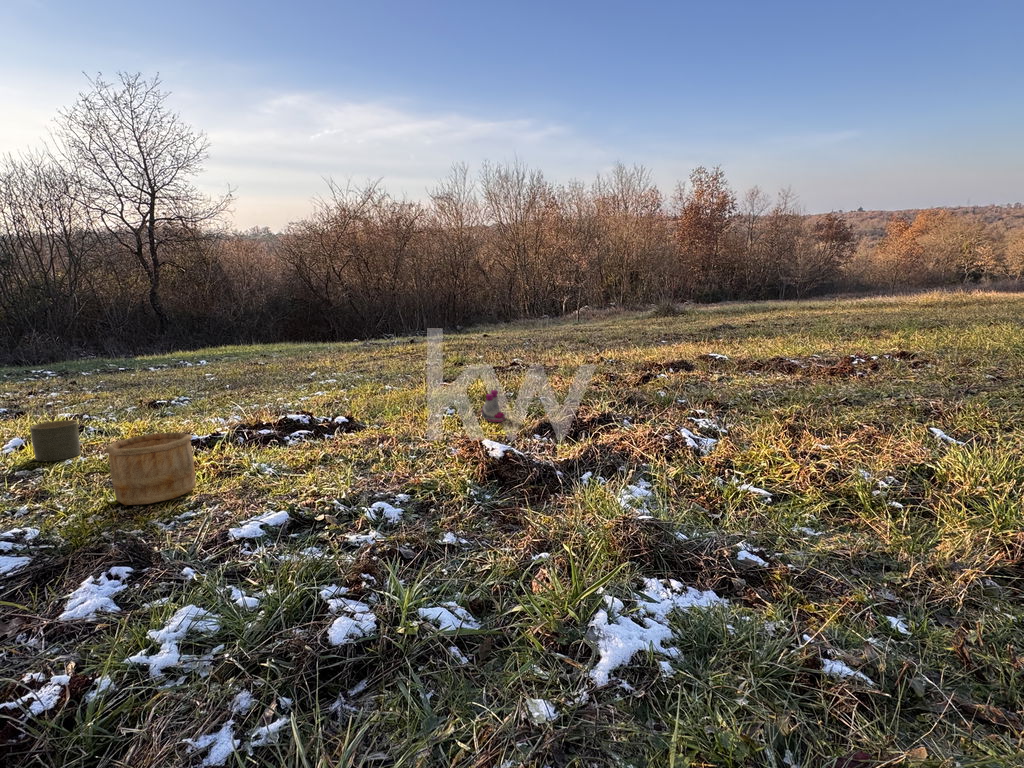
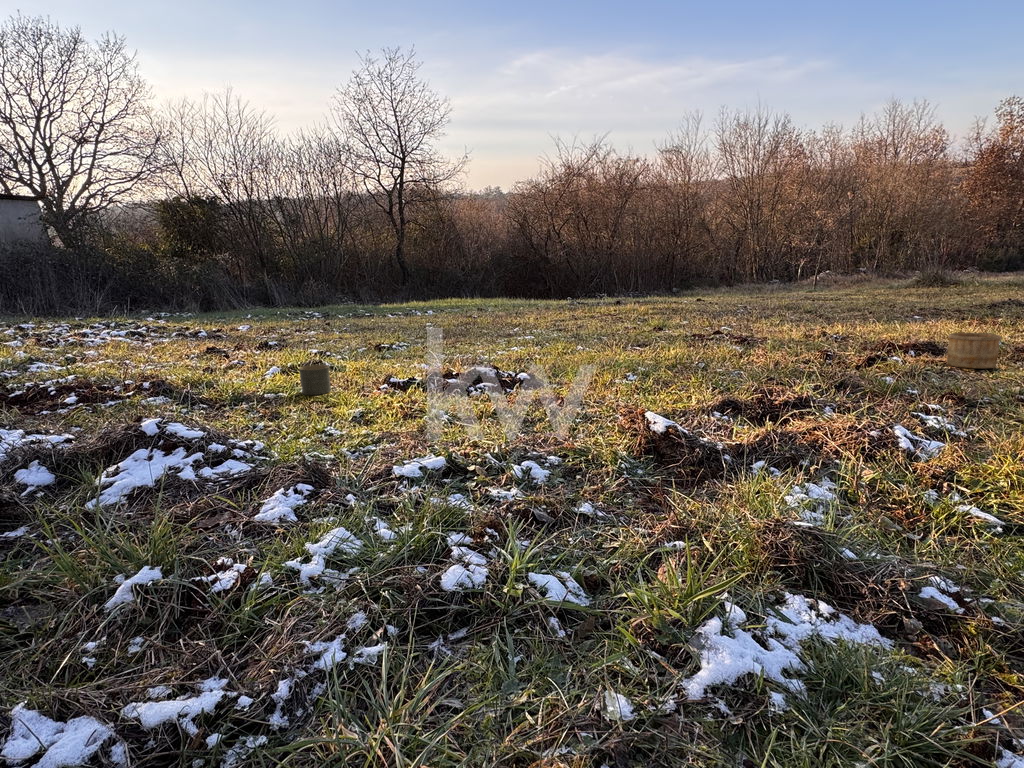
boots: present [481,390,505,422] -> none [659,361,684,395]
wooden bucket: present [105,432,196,505] -> present [947,333,1002,368]

